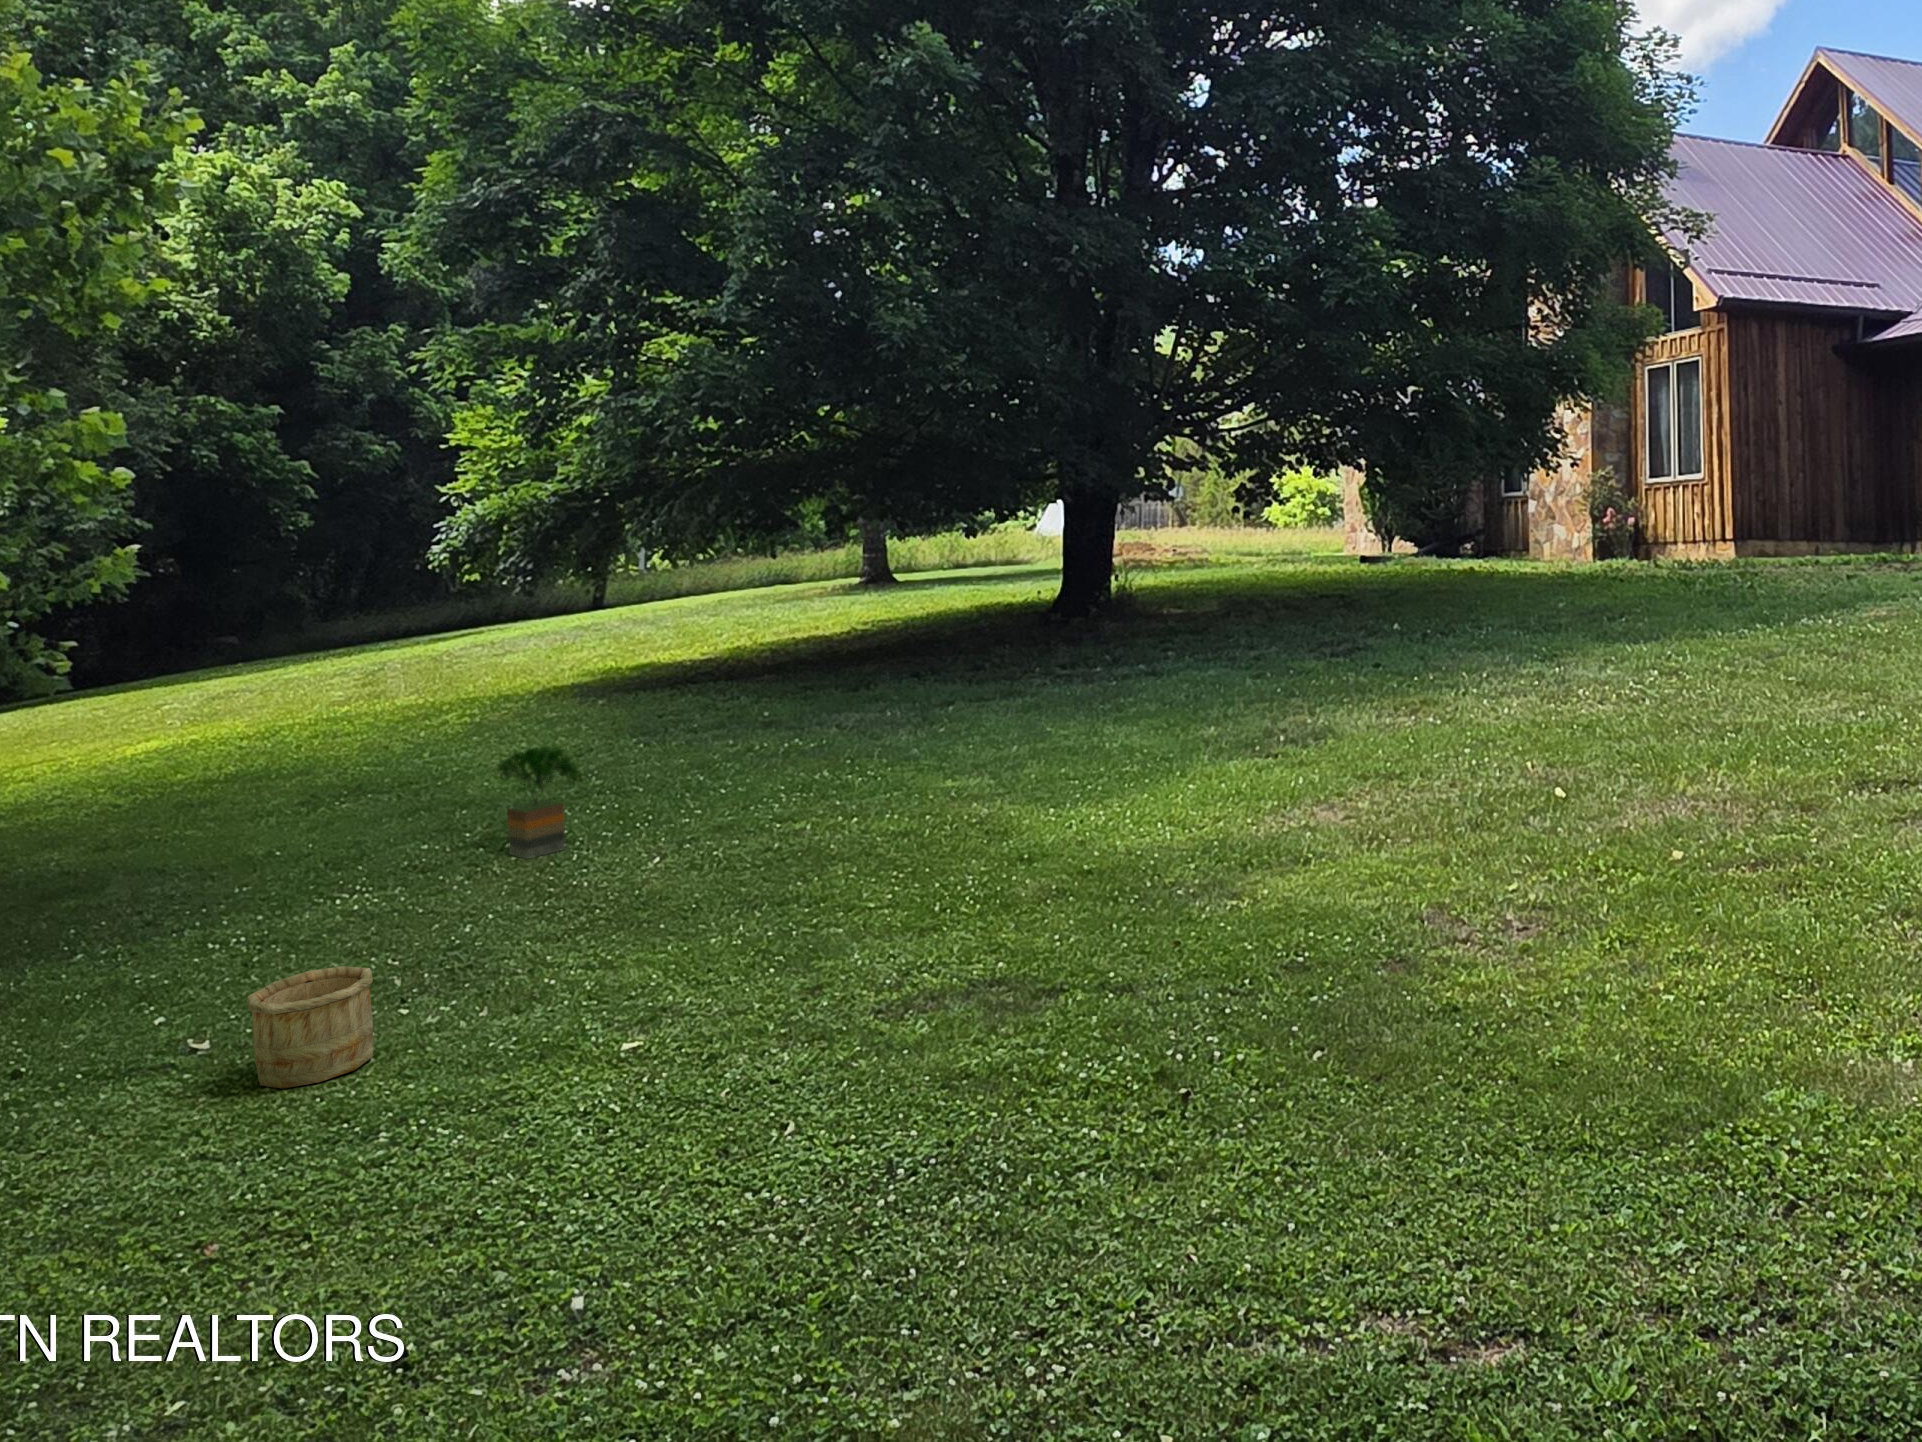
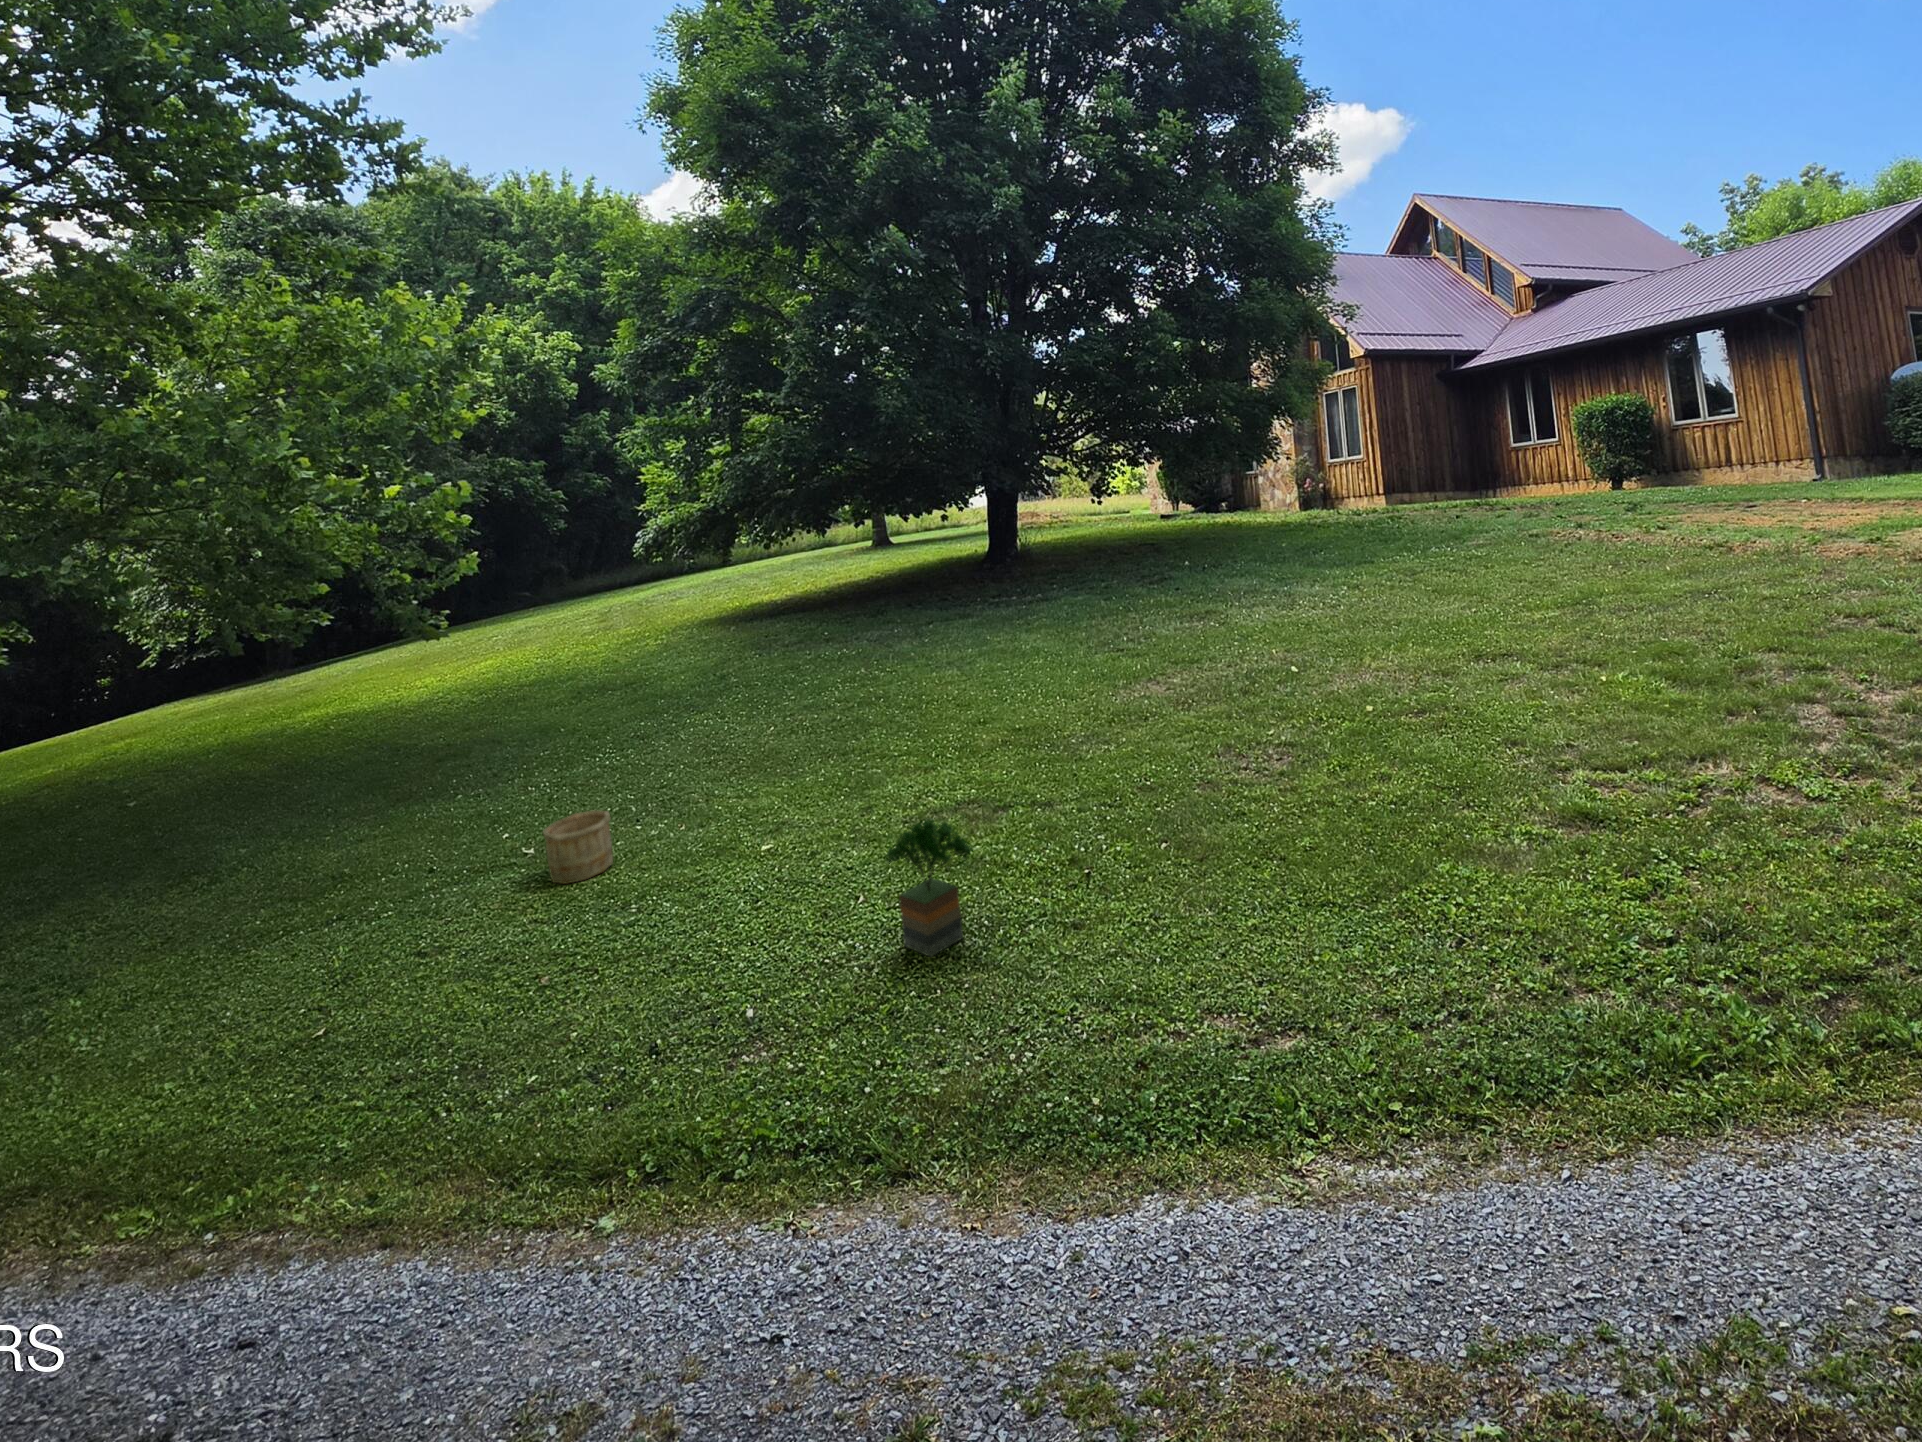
potted tree: present [498,746,580,859] -> present [887,820,973,957]

